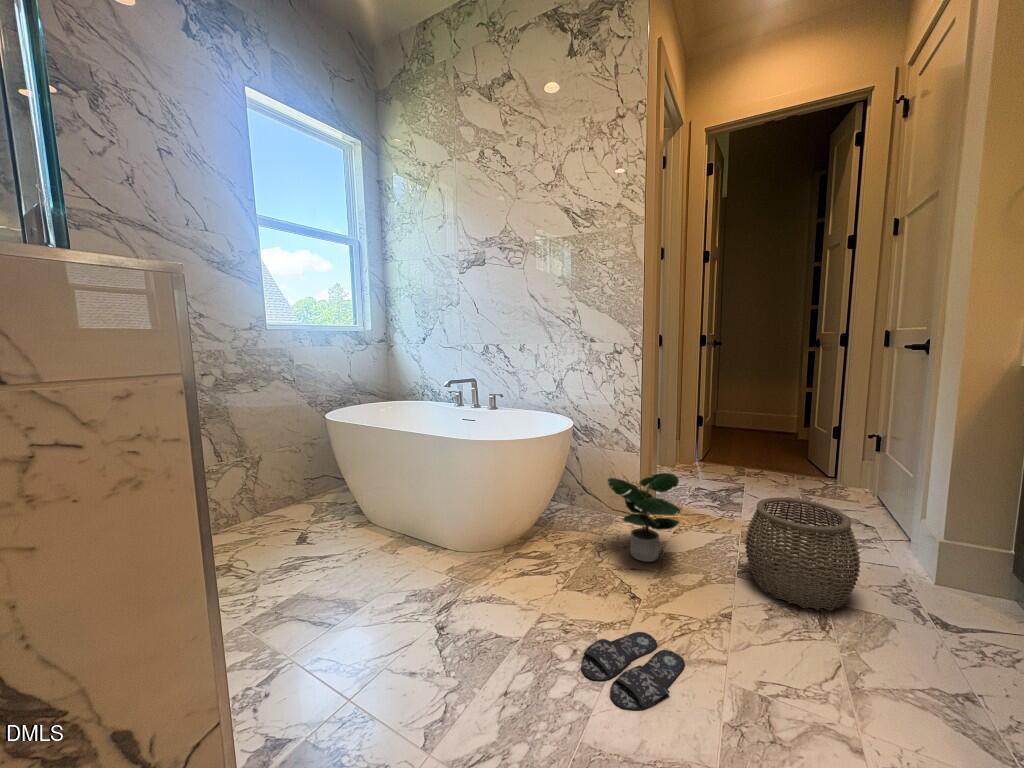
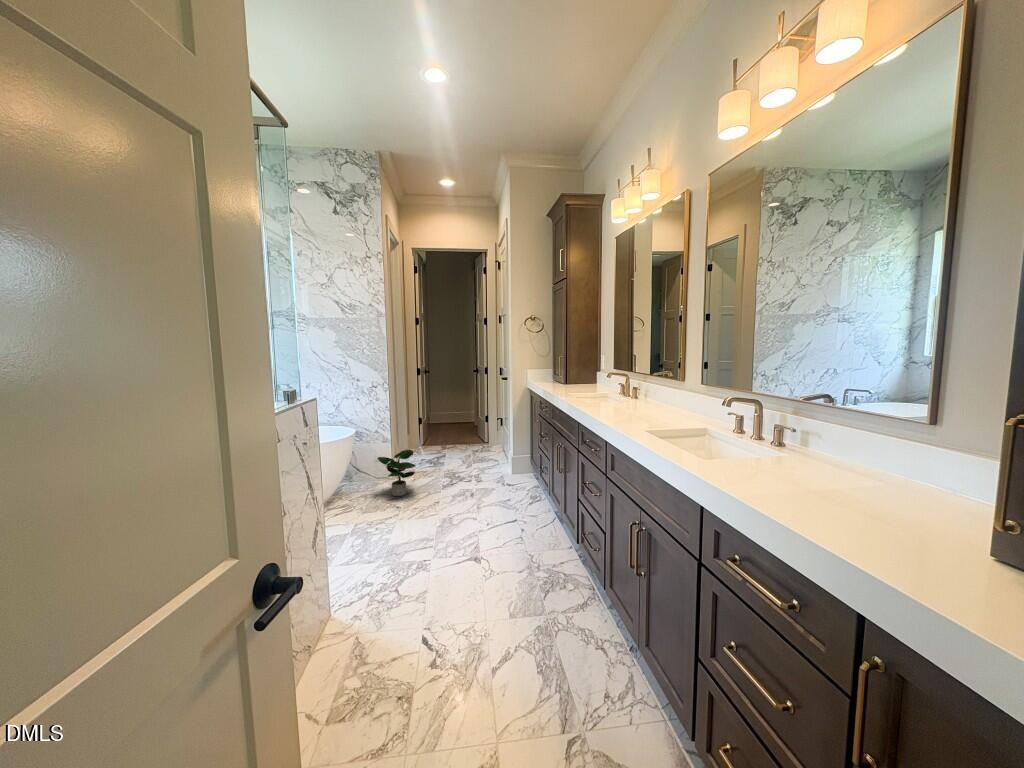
woven basket: present [745,497,860,610] -> none [444,450,485,494]
slippers: present [581,632,685,710] -> none [381,517,423,538]

